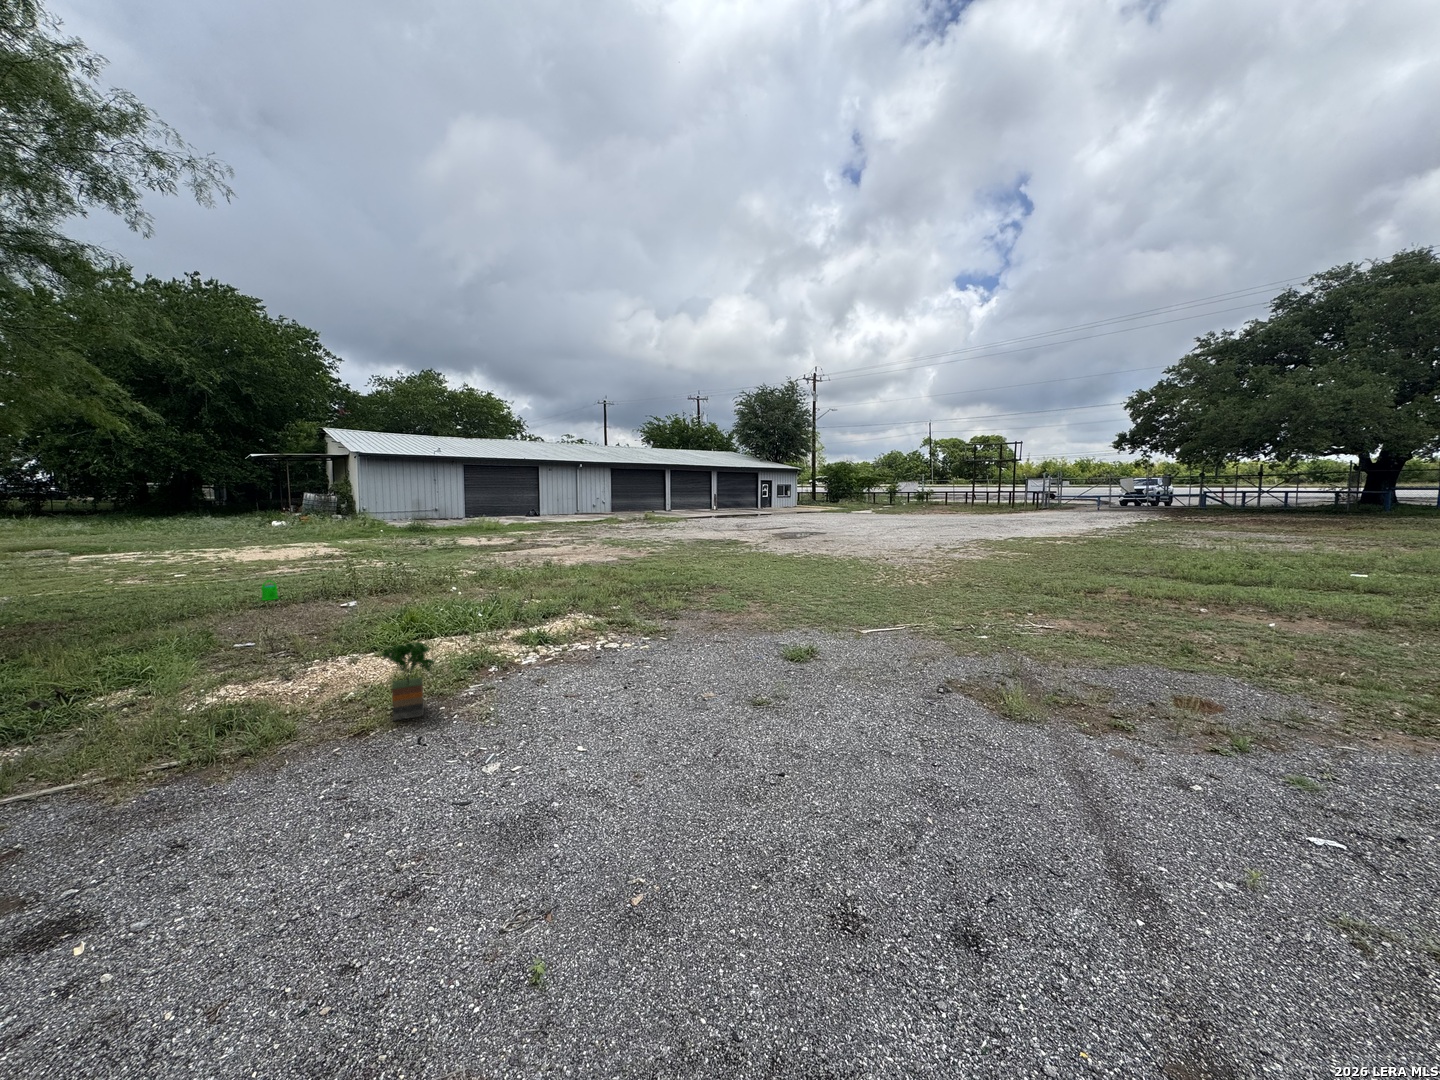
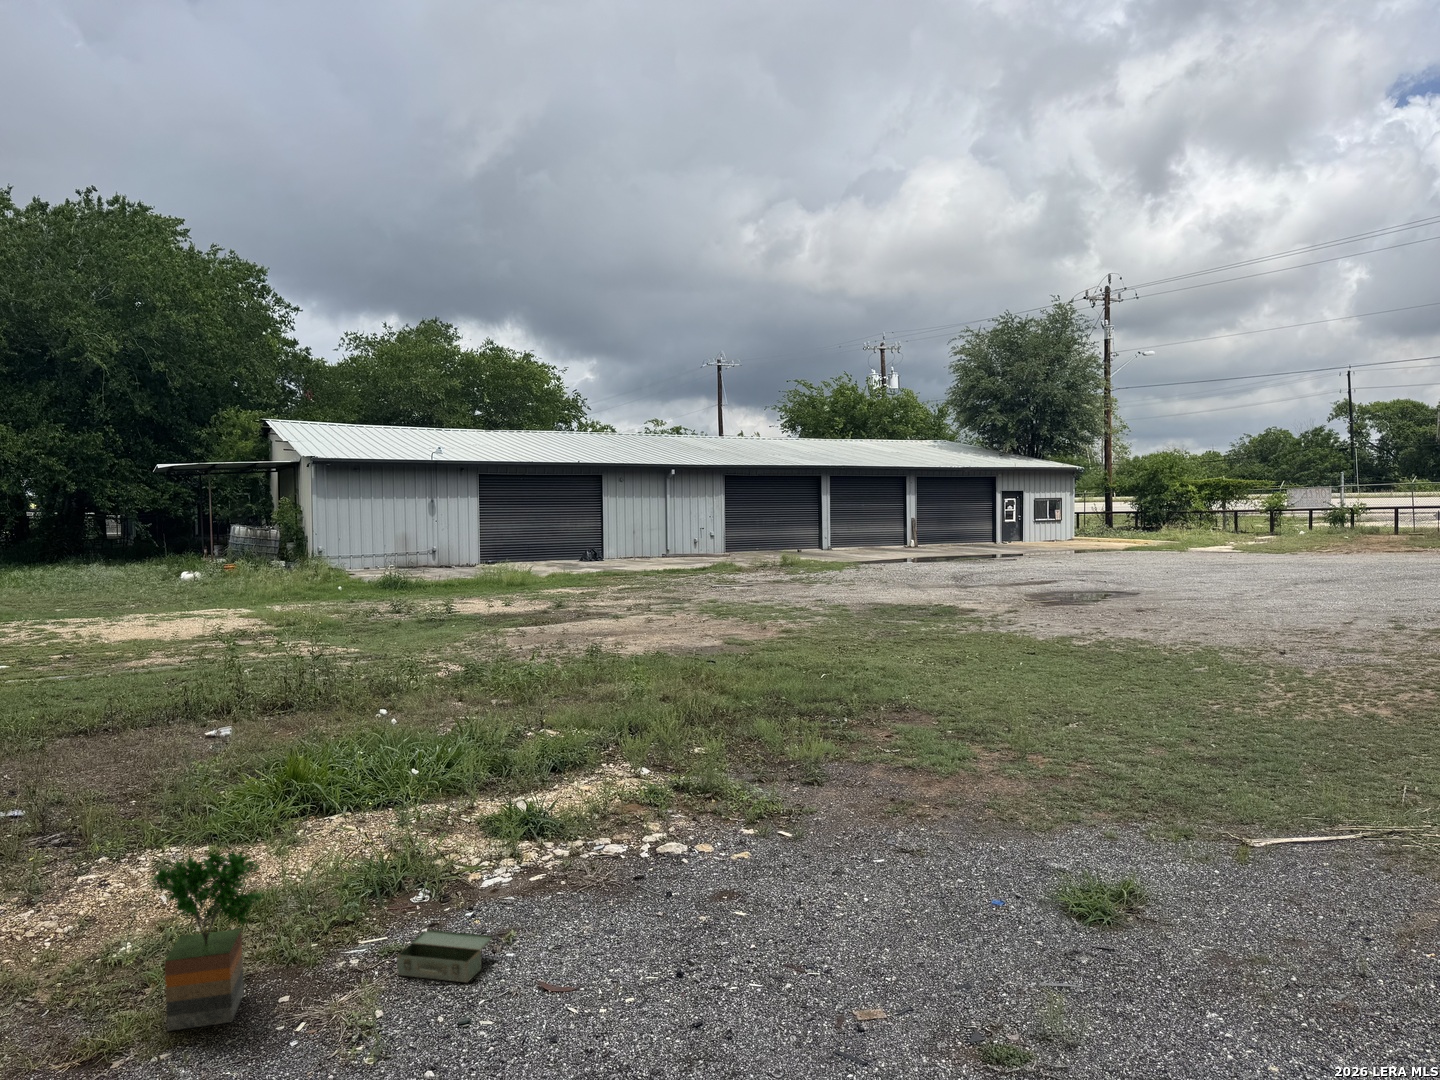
watering can: present [261,580,278,600] -> none [85,681,117,718]
toolbox: none [496,677,539,696] -> present [397,930,493,982]

